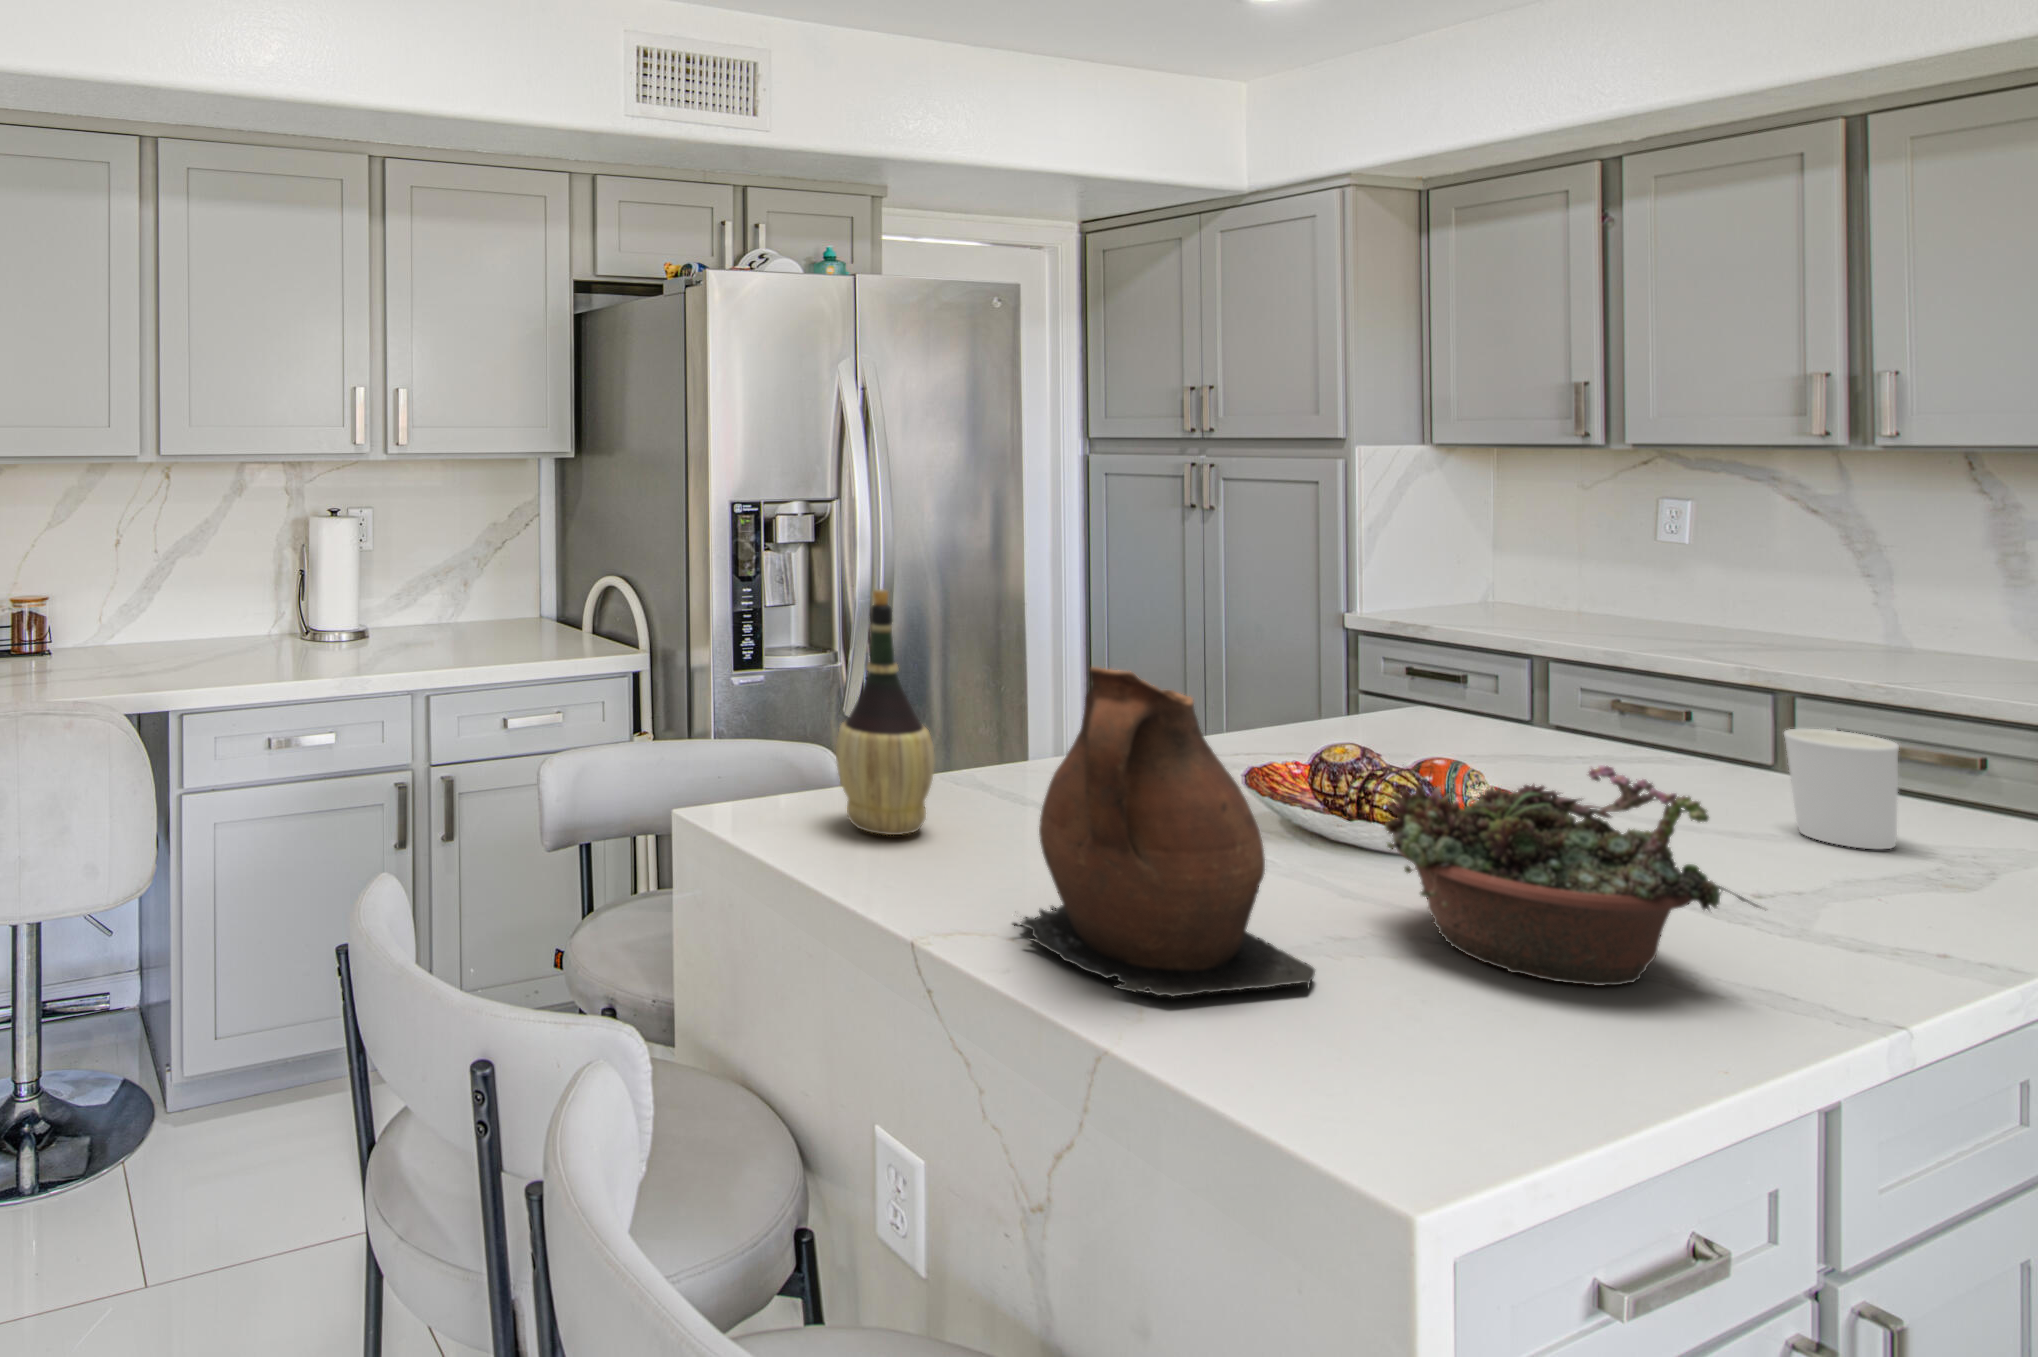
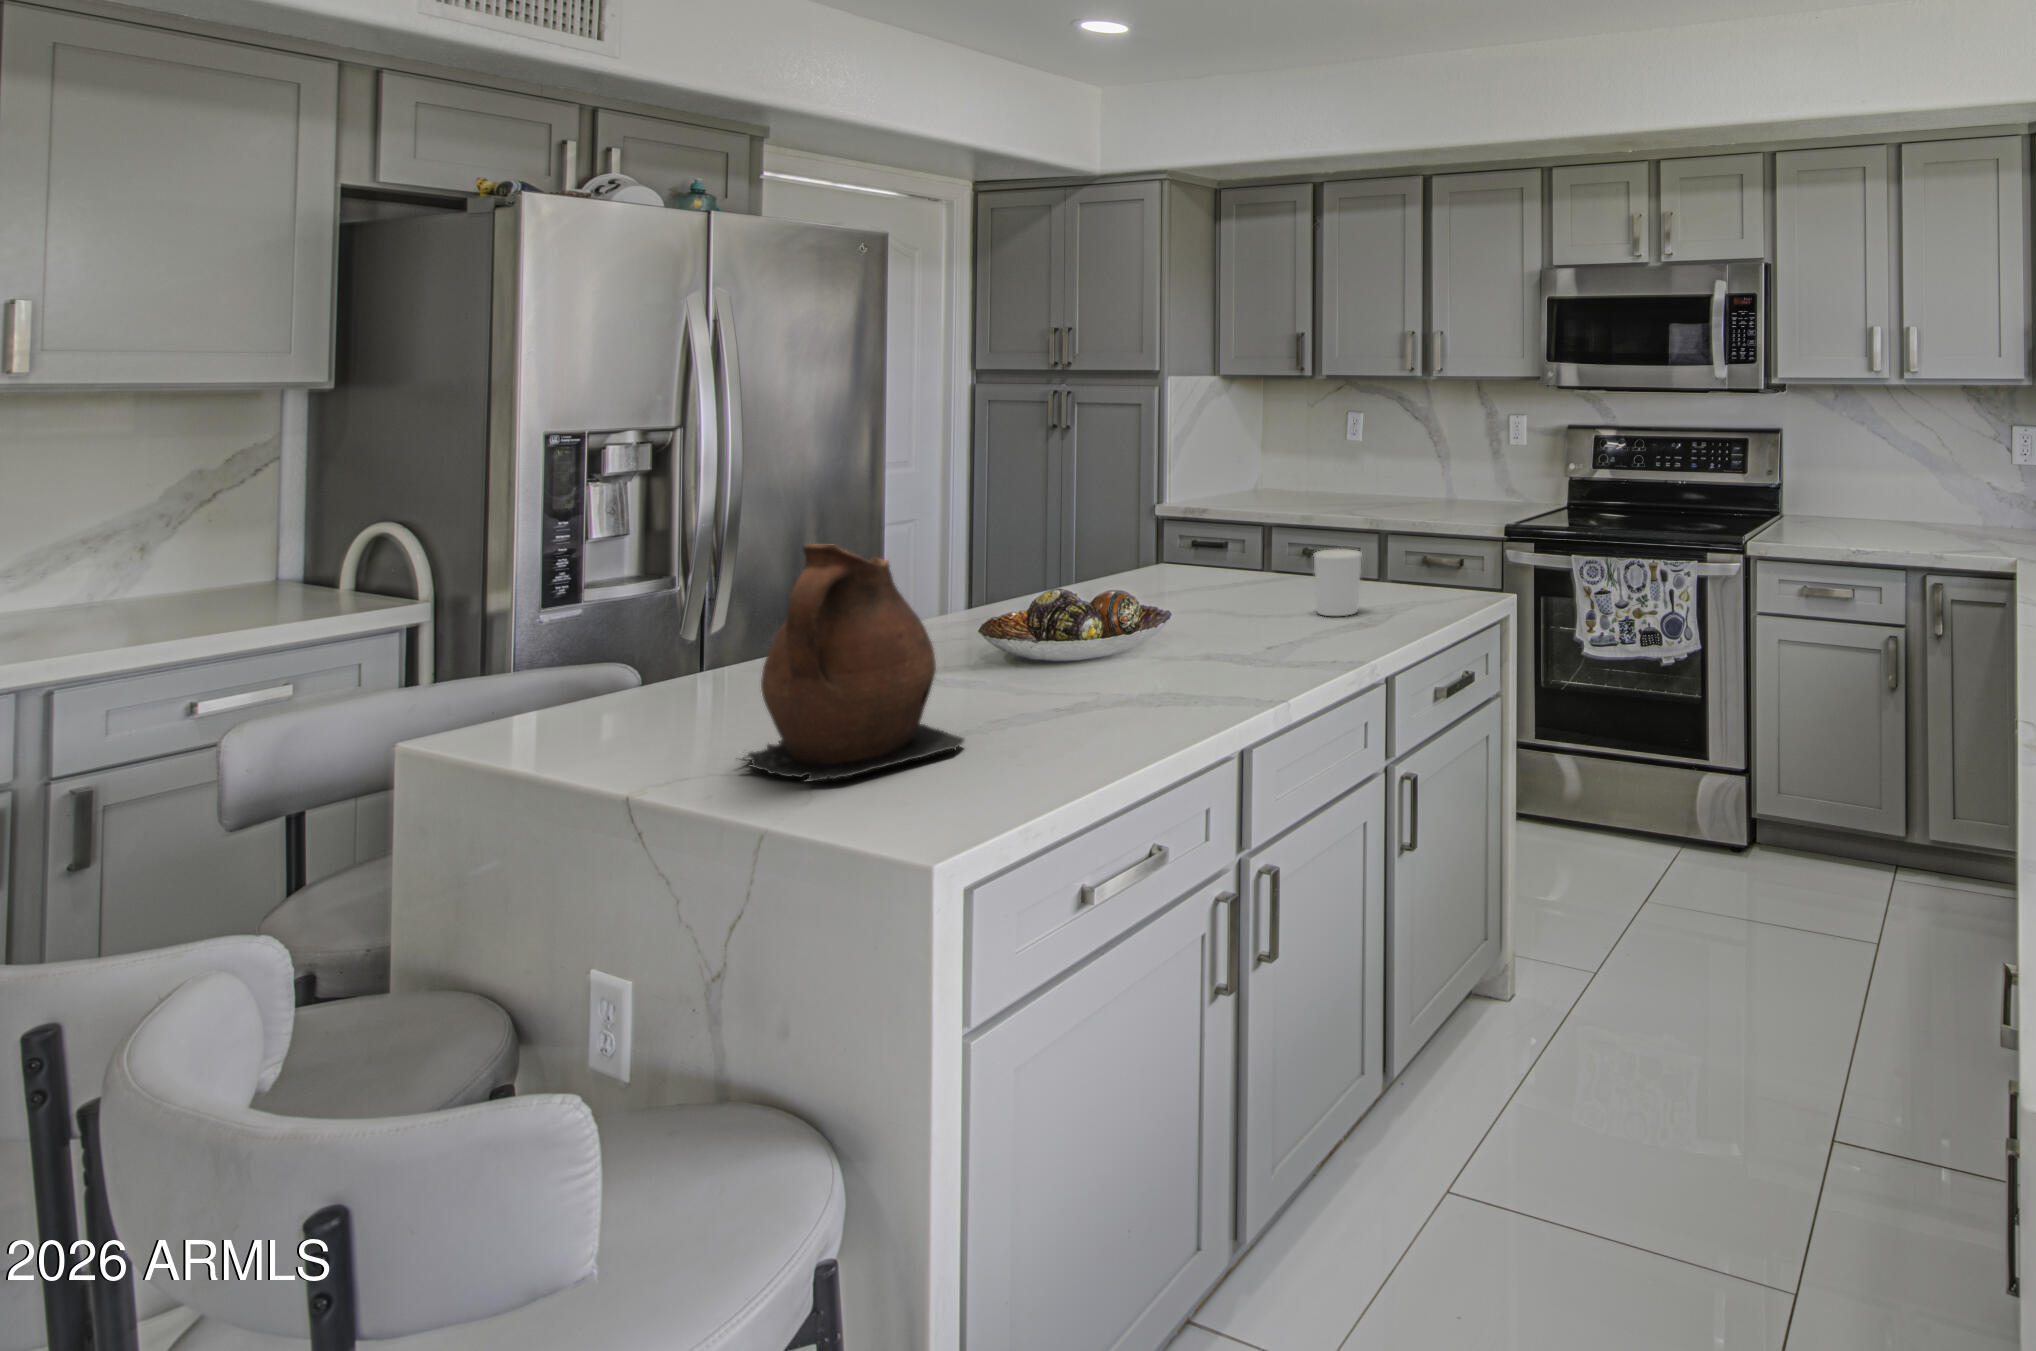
wine bottle: present [836,589,935,835] -> none [599,503,703,719]
succulent planter: present [1385,765,1765,986] -> none [1037,577,1231,717]

